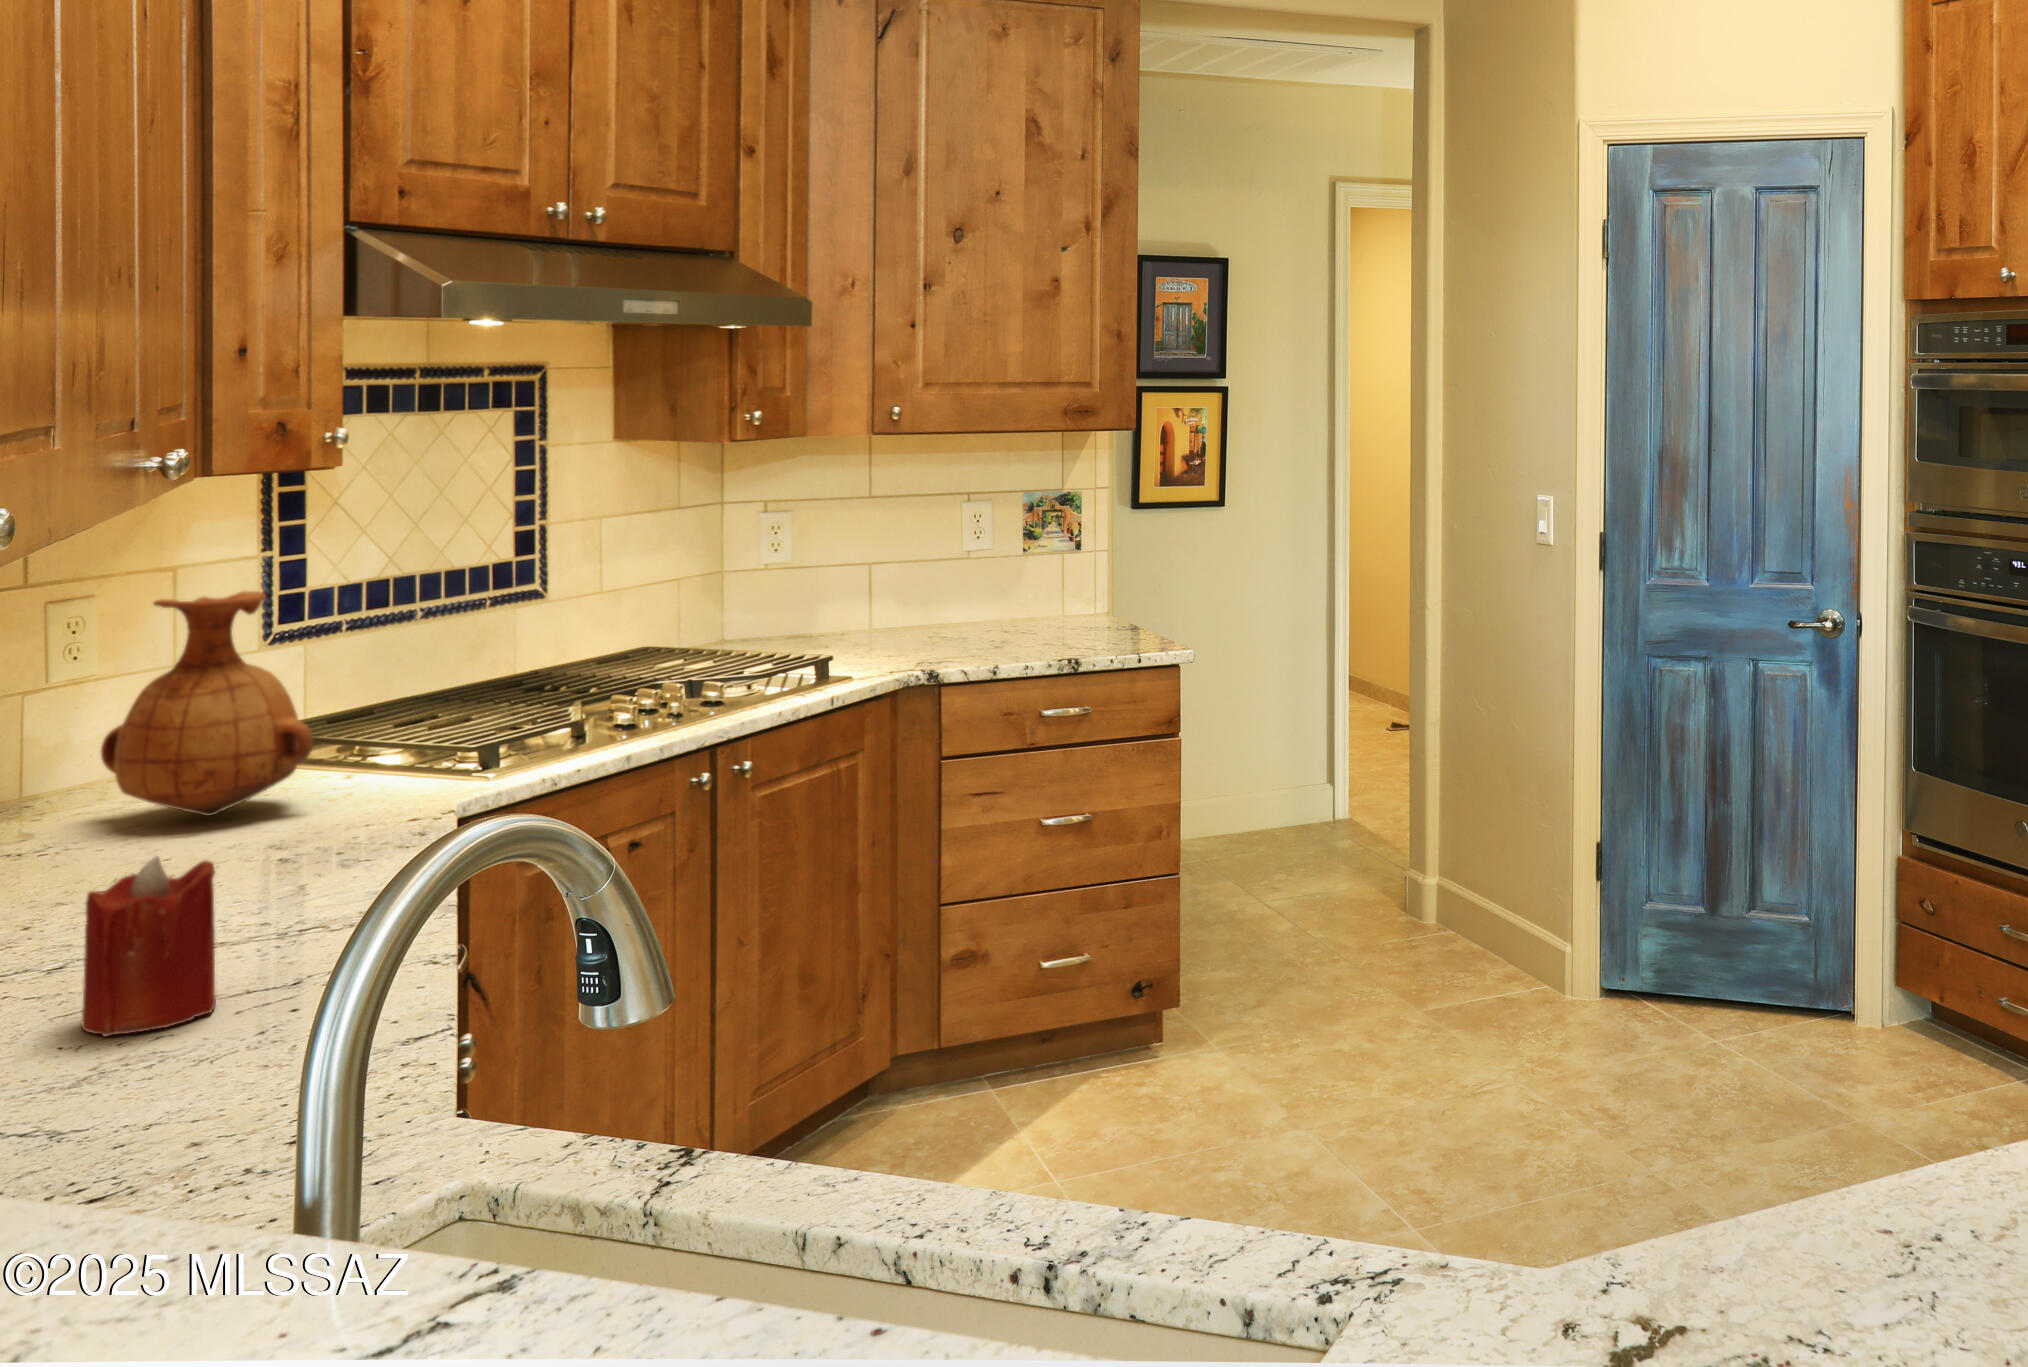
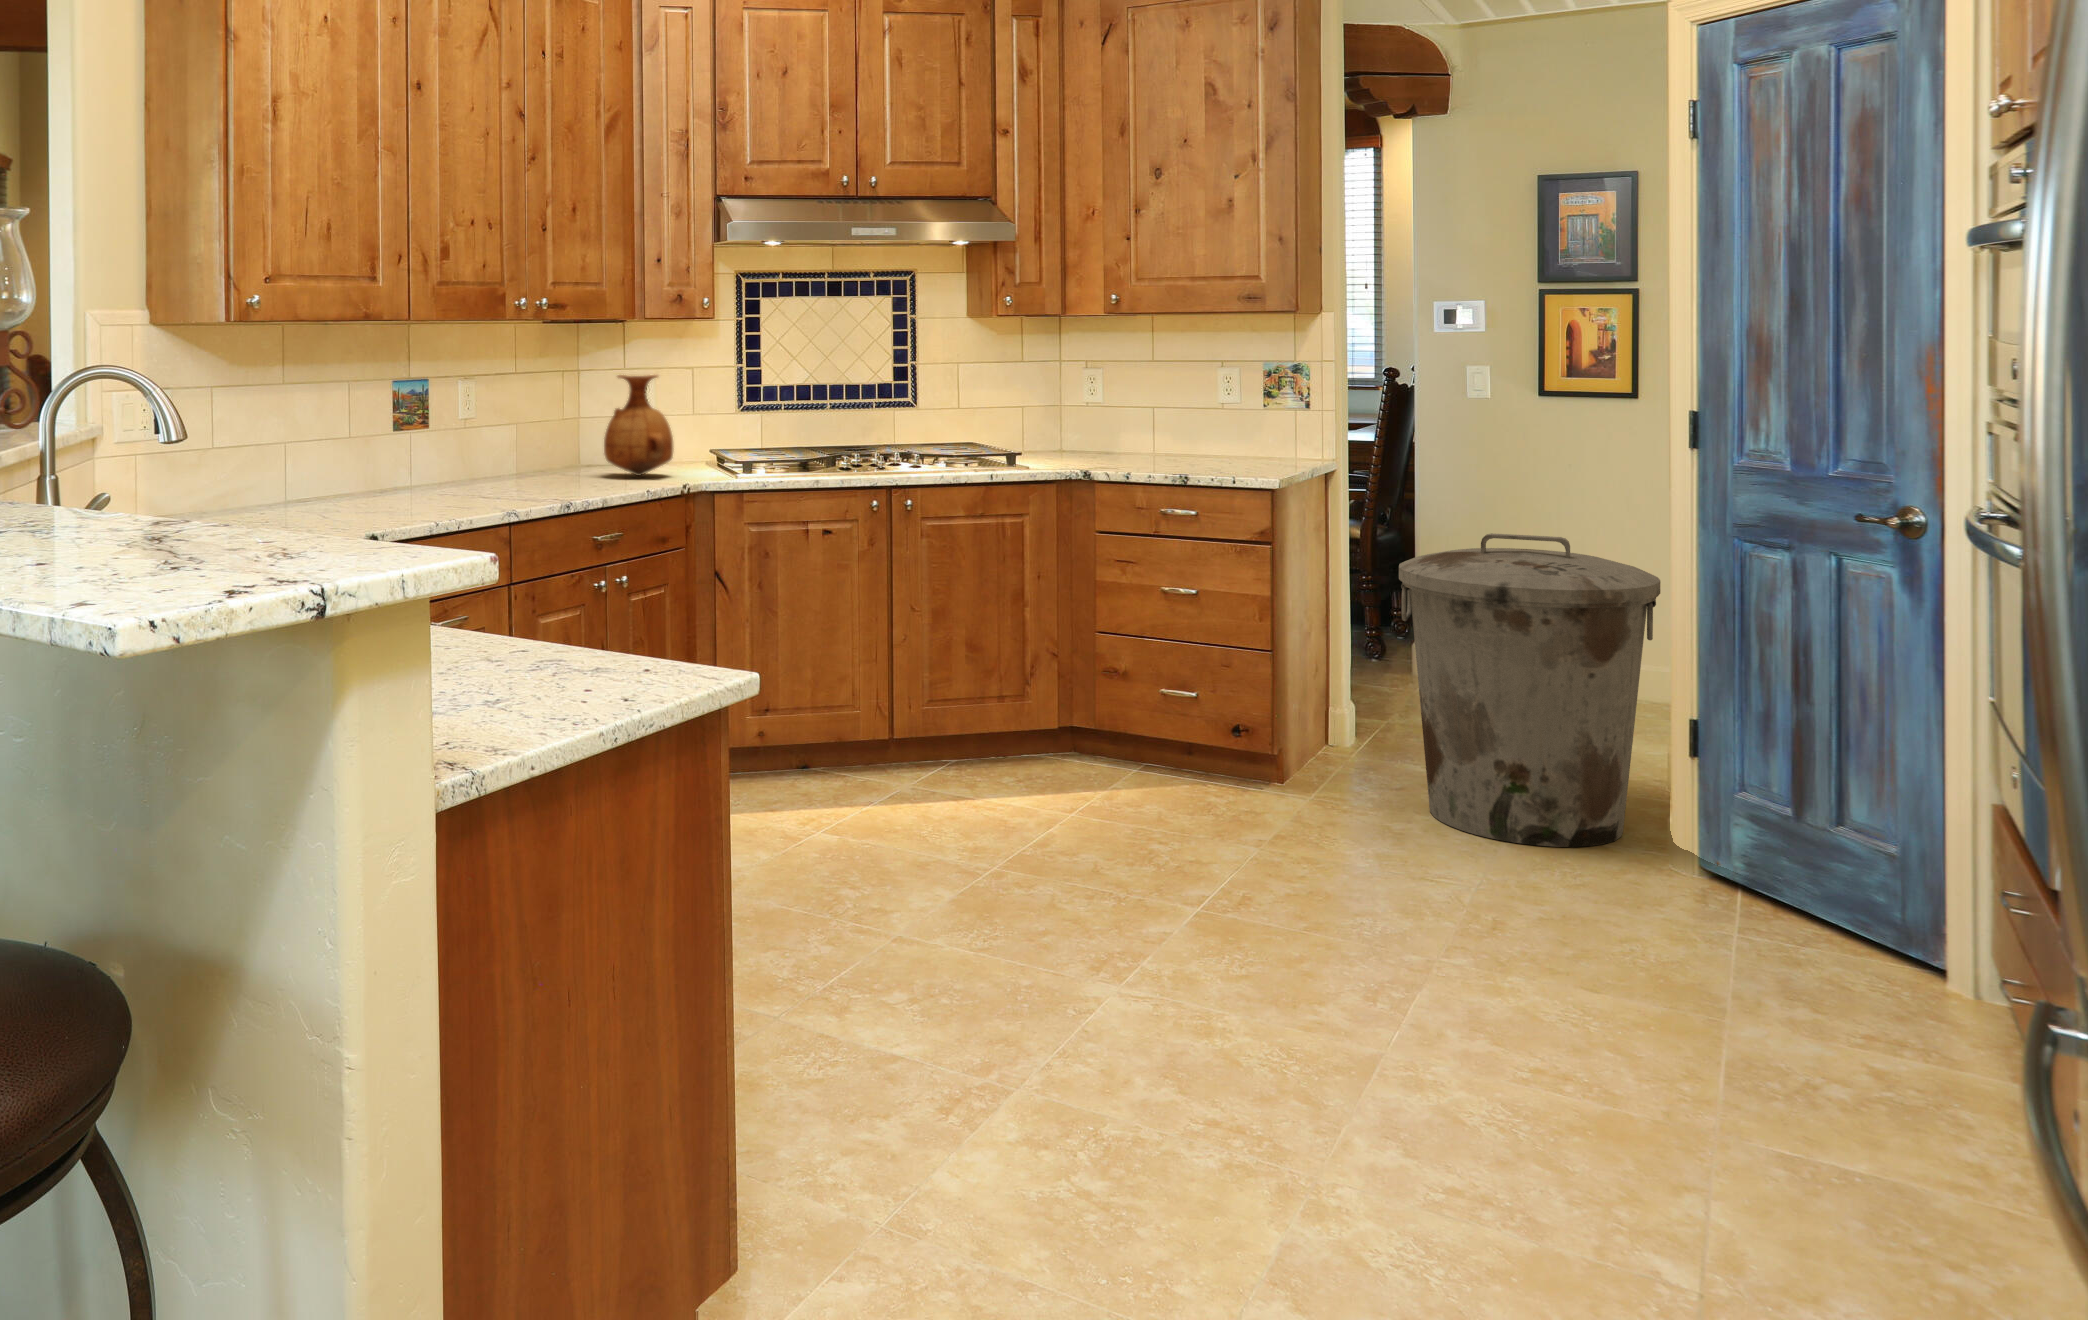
trash can: none [1264,672,1517,1020] -> present [1399,533,1661,847]
candle: present [82,856,216,1037] -> none [417,444,460,506]

